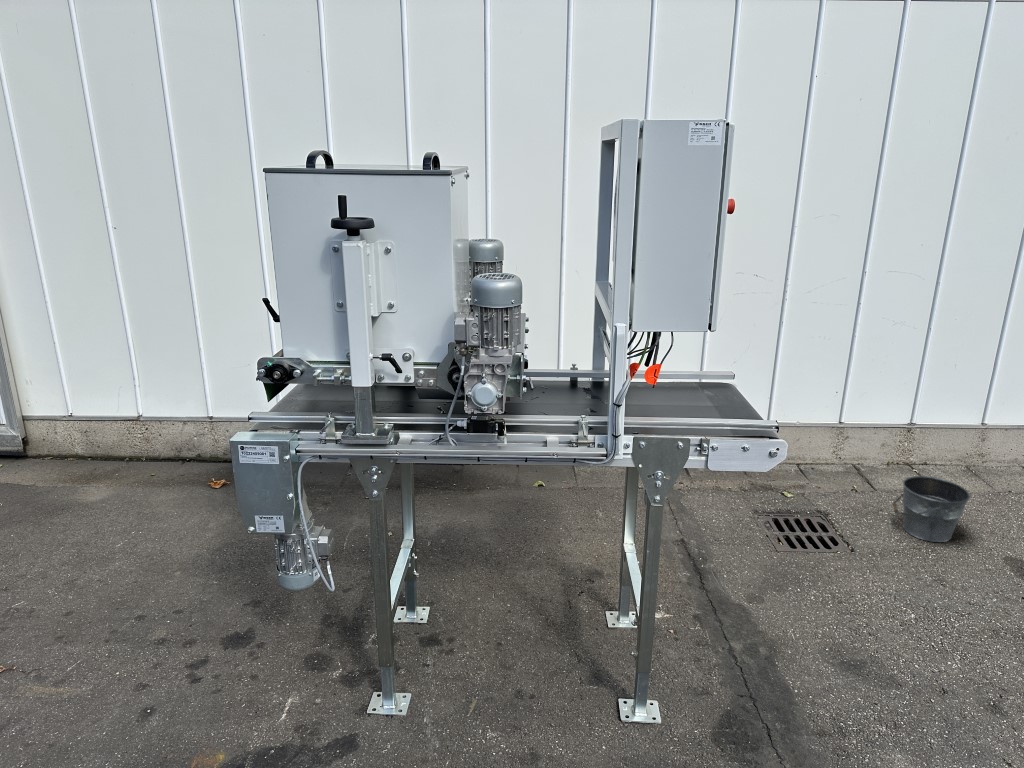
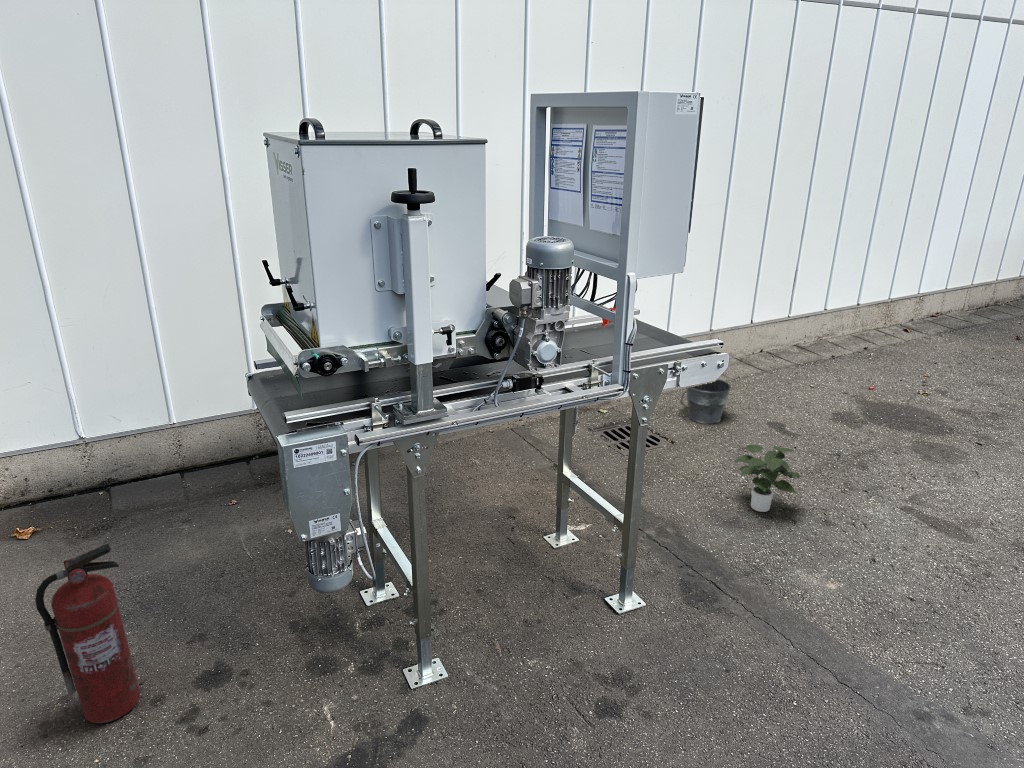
fire extinguisher: none [114,497,188,644] -> present [35,543,140,723]
potted plant: none [888,577,989,676] -> present [734,445,800,512]

